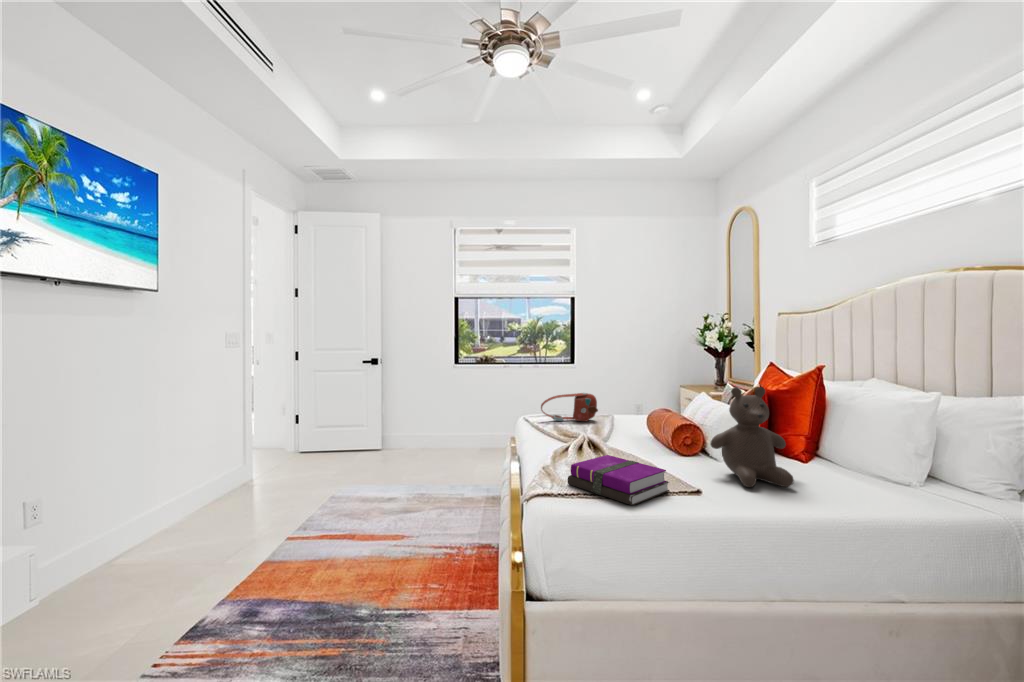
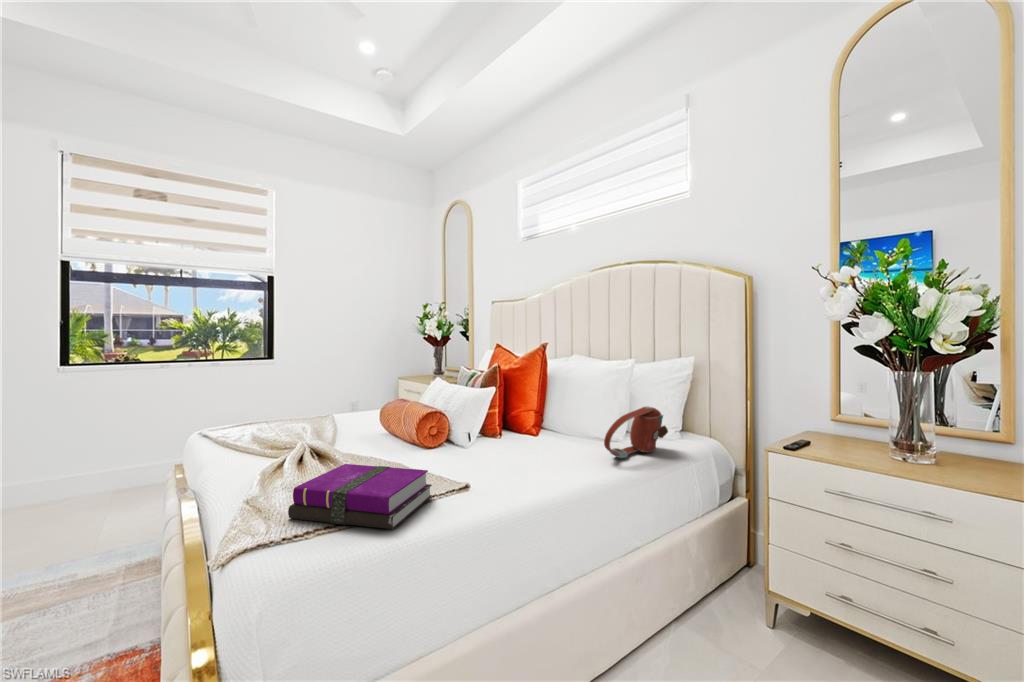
teddy bear: present [710,387,794,487] -> none [466,362,550,472]
handbag: present [541,393,598,422] -> present [604,406,668,458]

